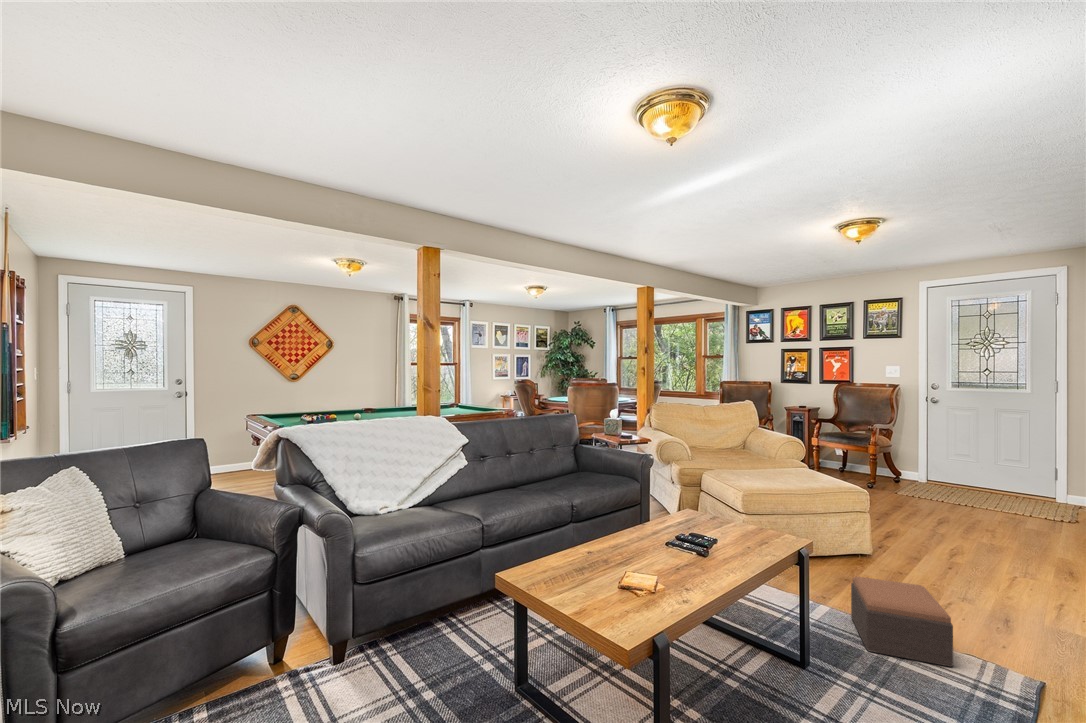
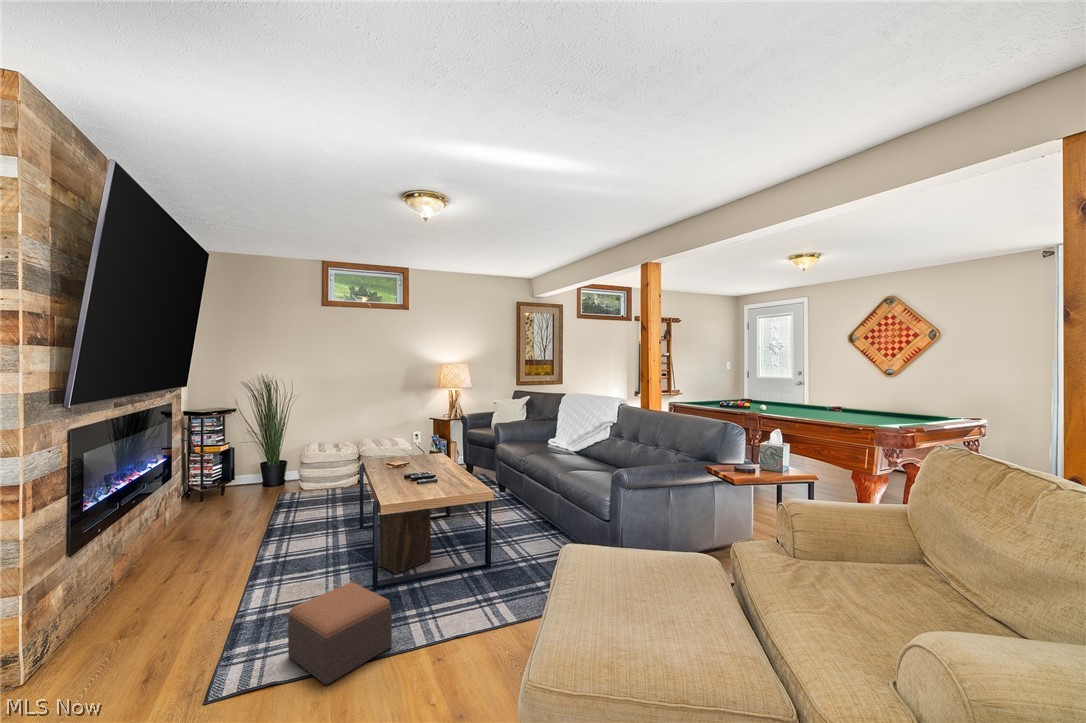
speaker: none [692,556,761,689] -> present [378,509,431,574]

